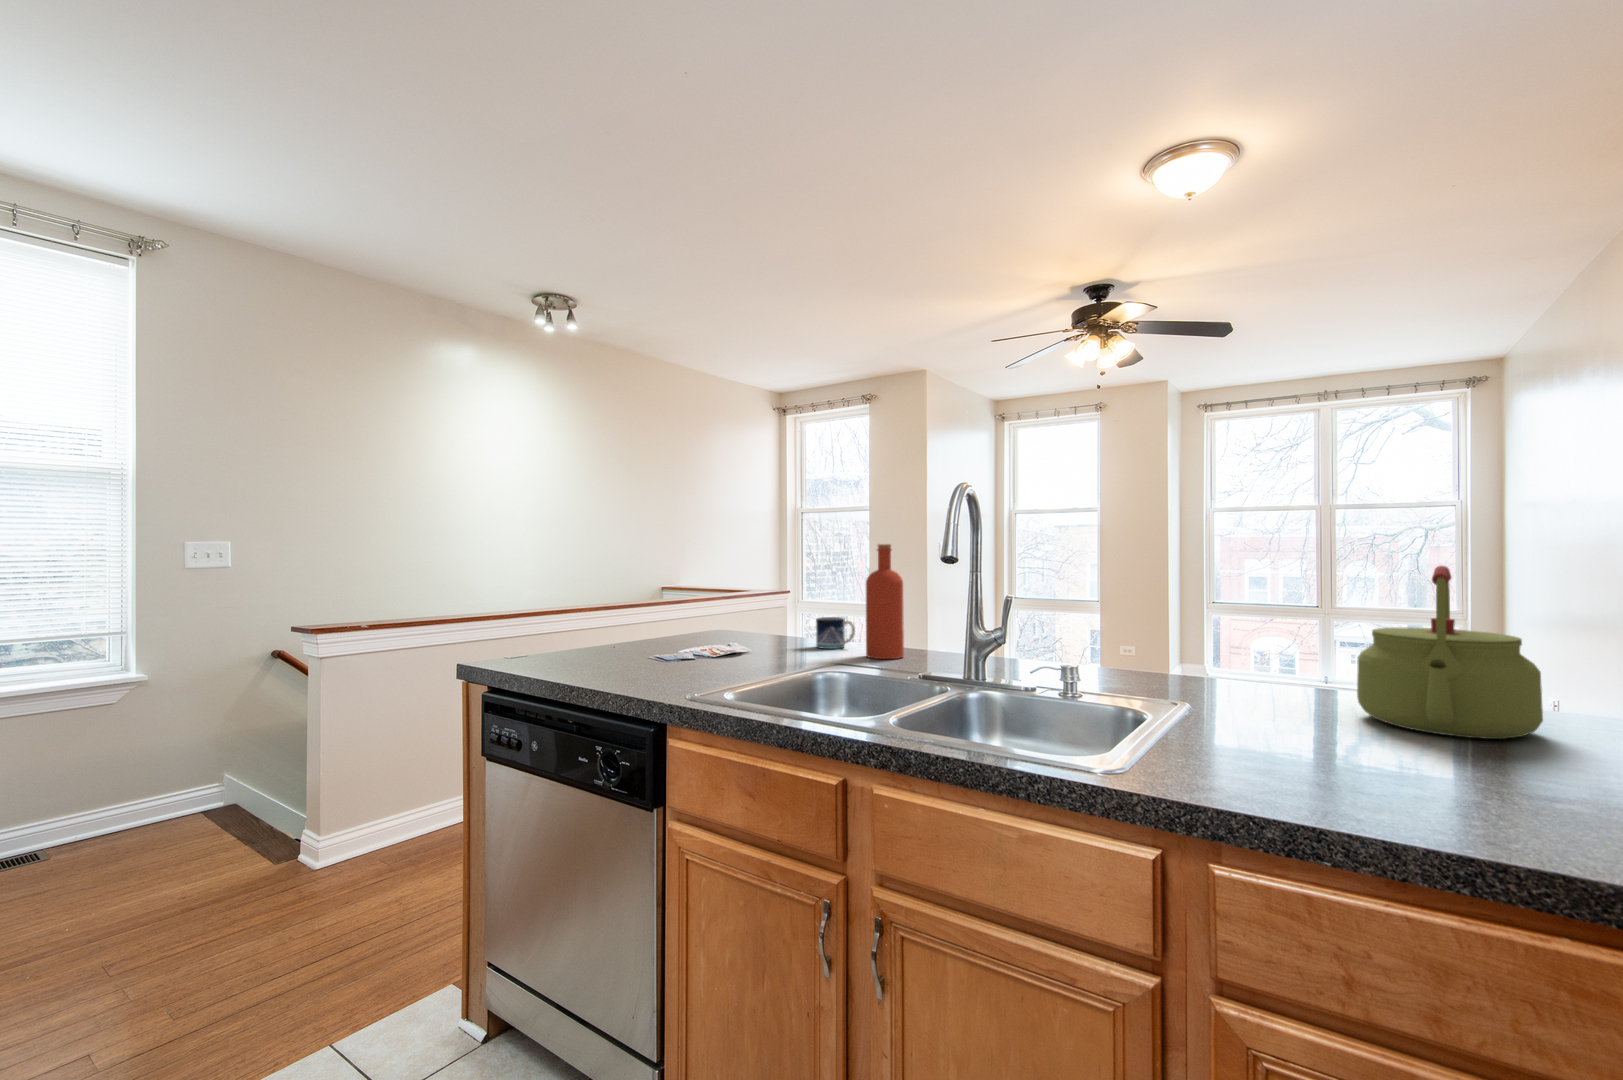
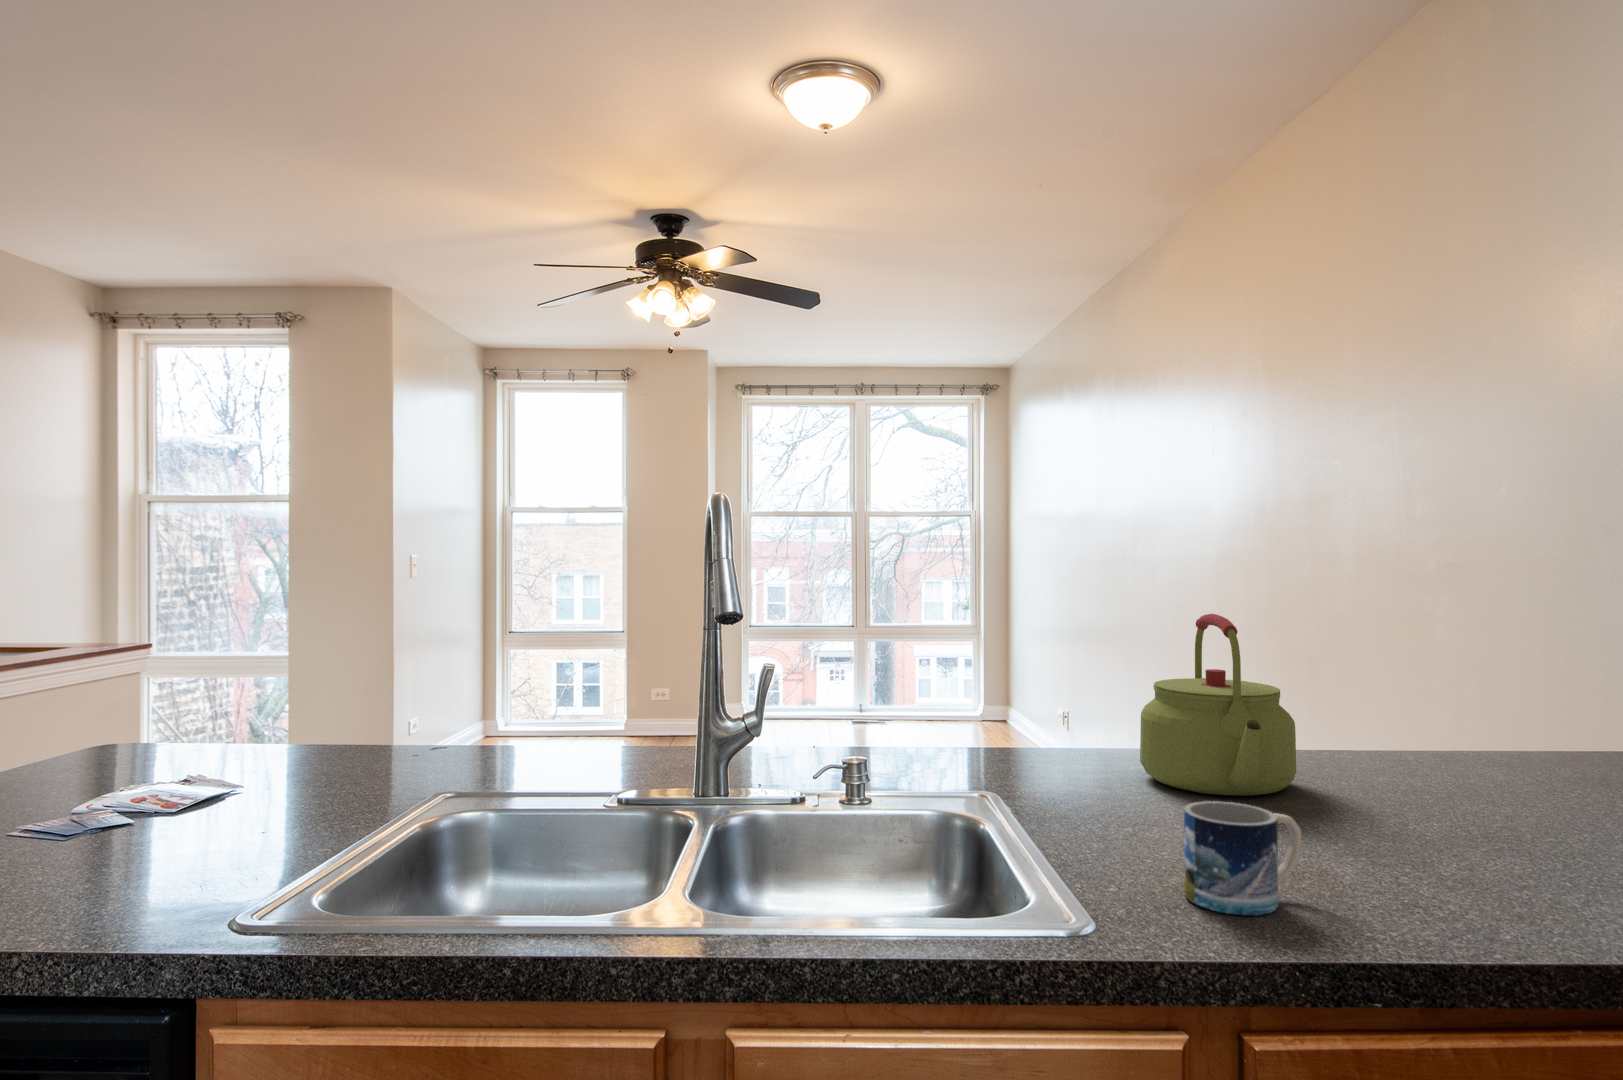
bottle: present [866,544,904,659] -> none [472,583,537,775]
mug: present [816,617,855,649] -> present [1184,801,1302,915]

